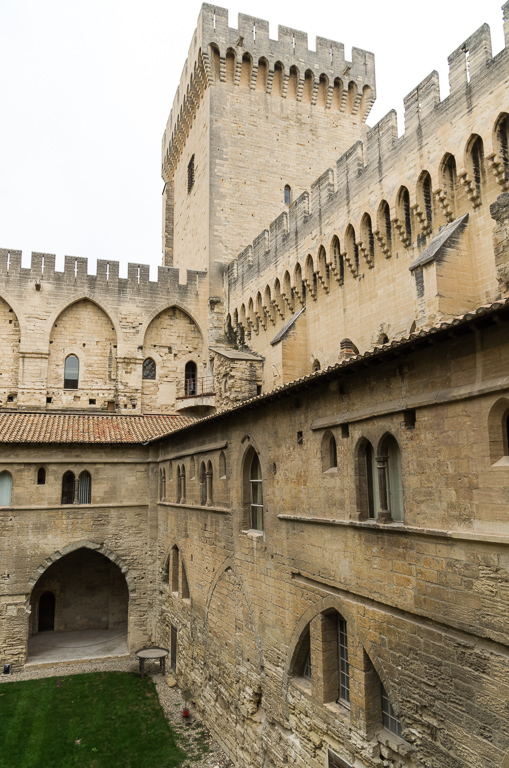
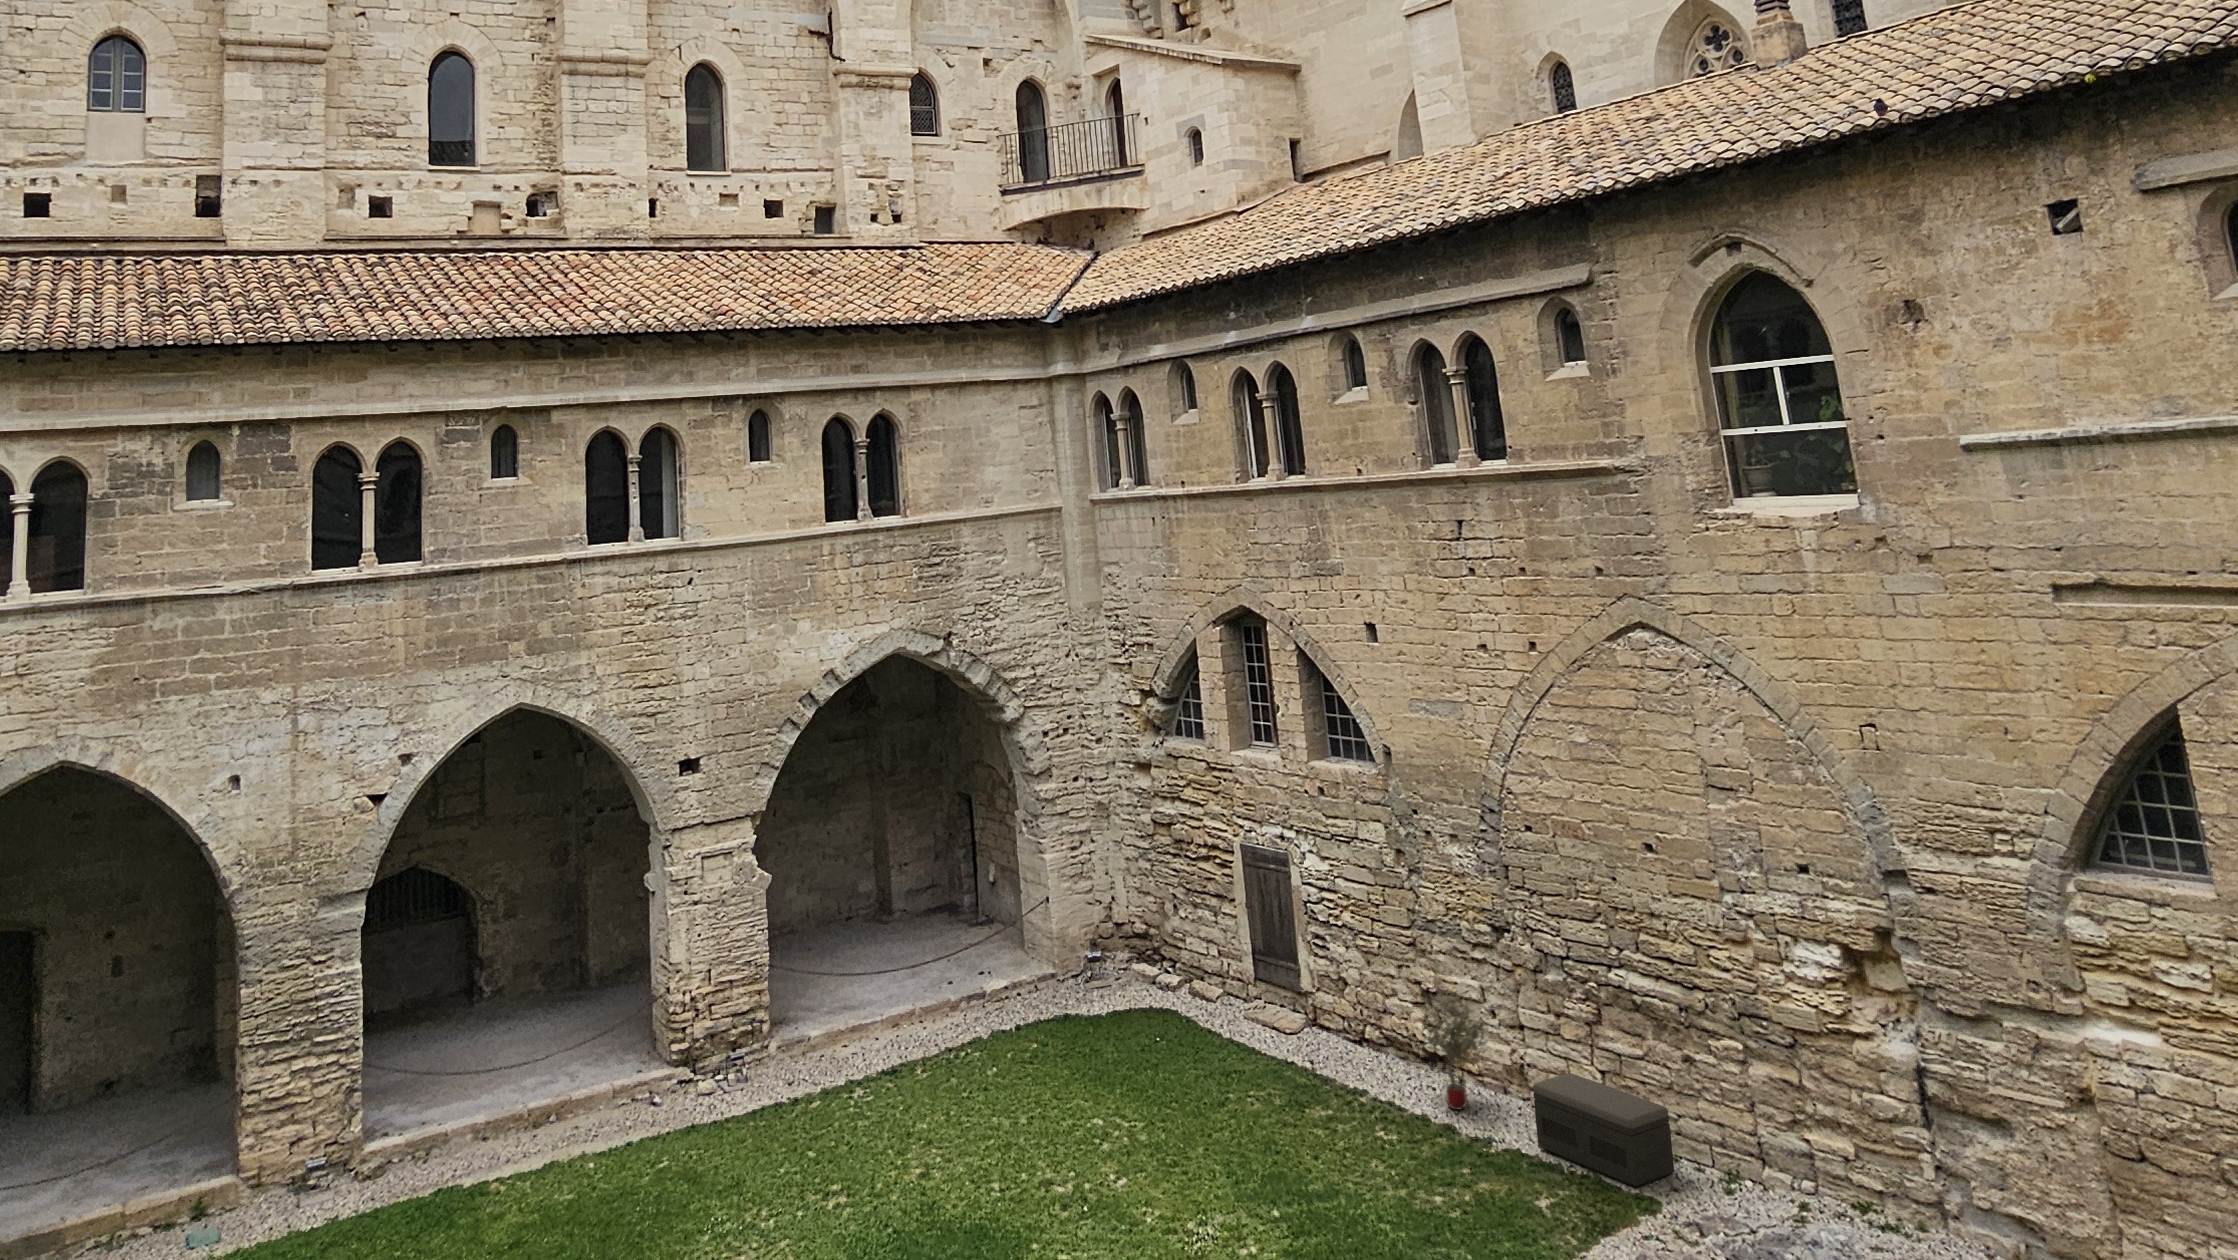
round table: present [135,647,170,678] -> none [1142,933,1249,1029]
storage bench: none [192,711,221,751] -> present [1533,1073,1674,1187]

